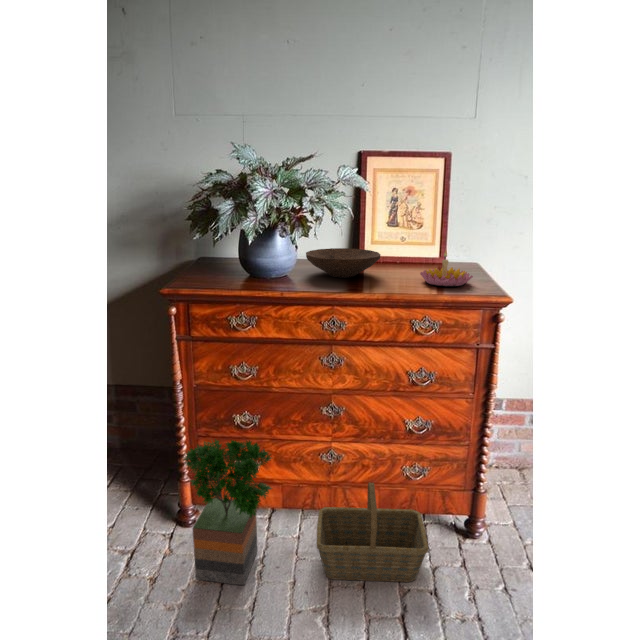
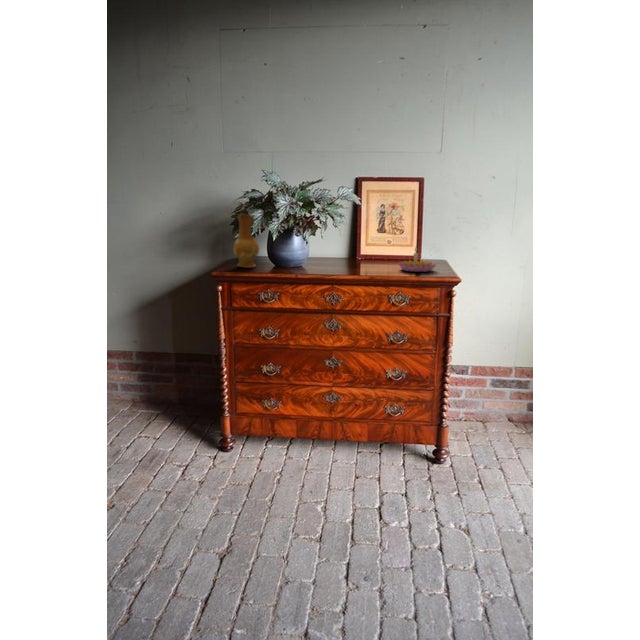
ceramic jug: none [192,204,228,280] -> present [233,214,259,268]
wooden bowl: present [306,248,380,278] -> none [315,248,370,267]
potted tree: present [183,439,272,585] -> none [223,380,289,486]
basket: present [317,483,429,582] -> none [319,416,401,488]

